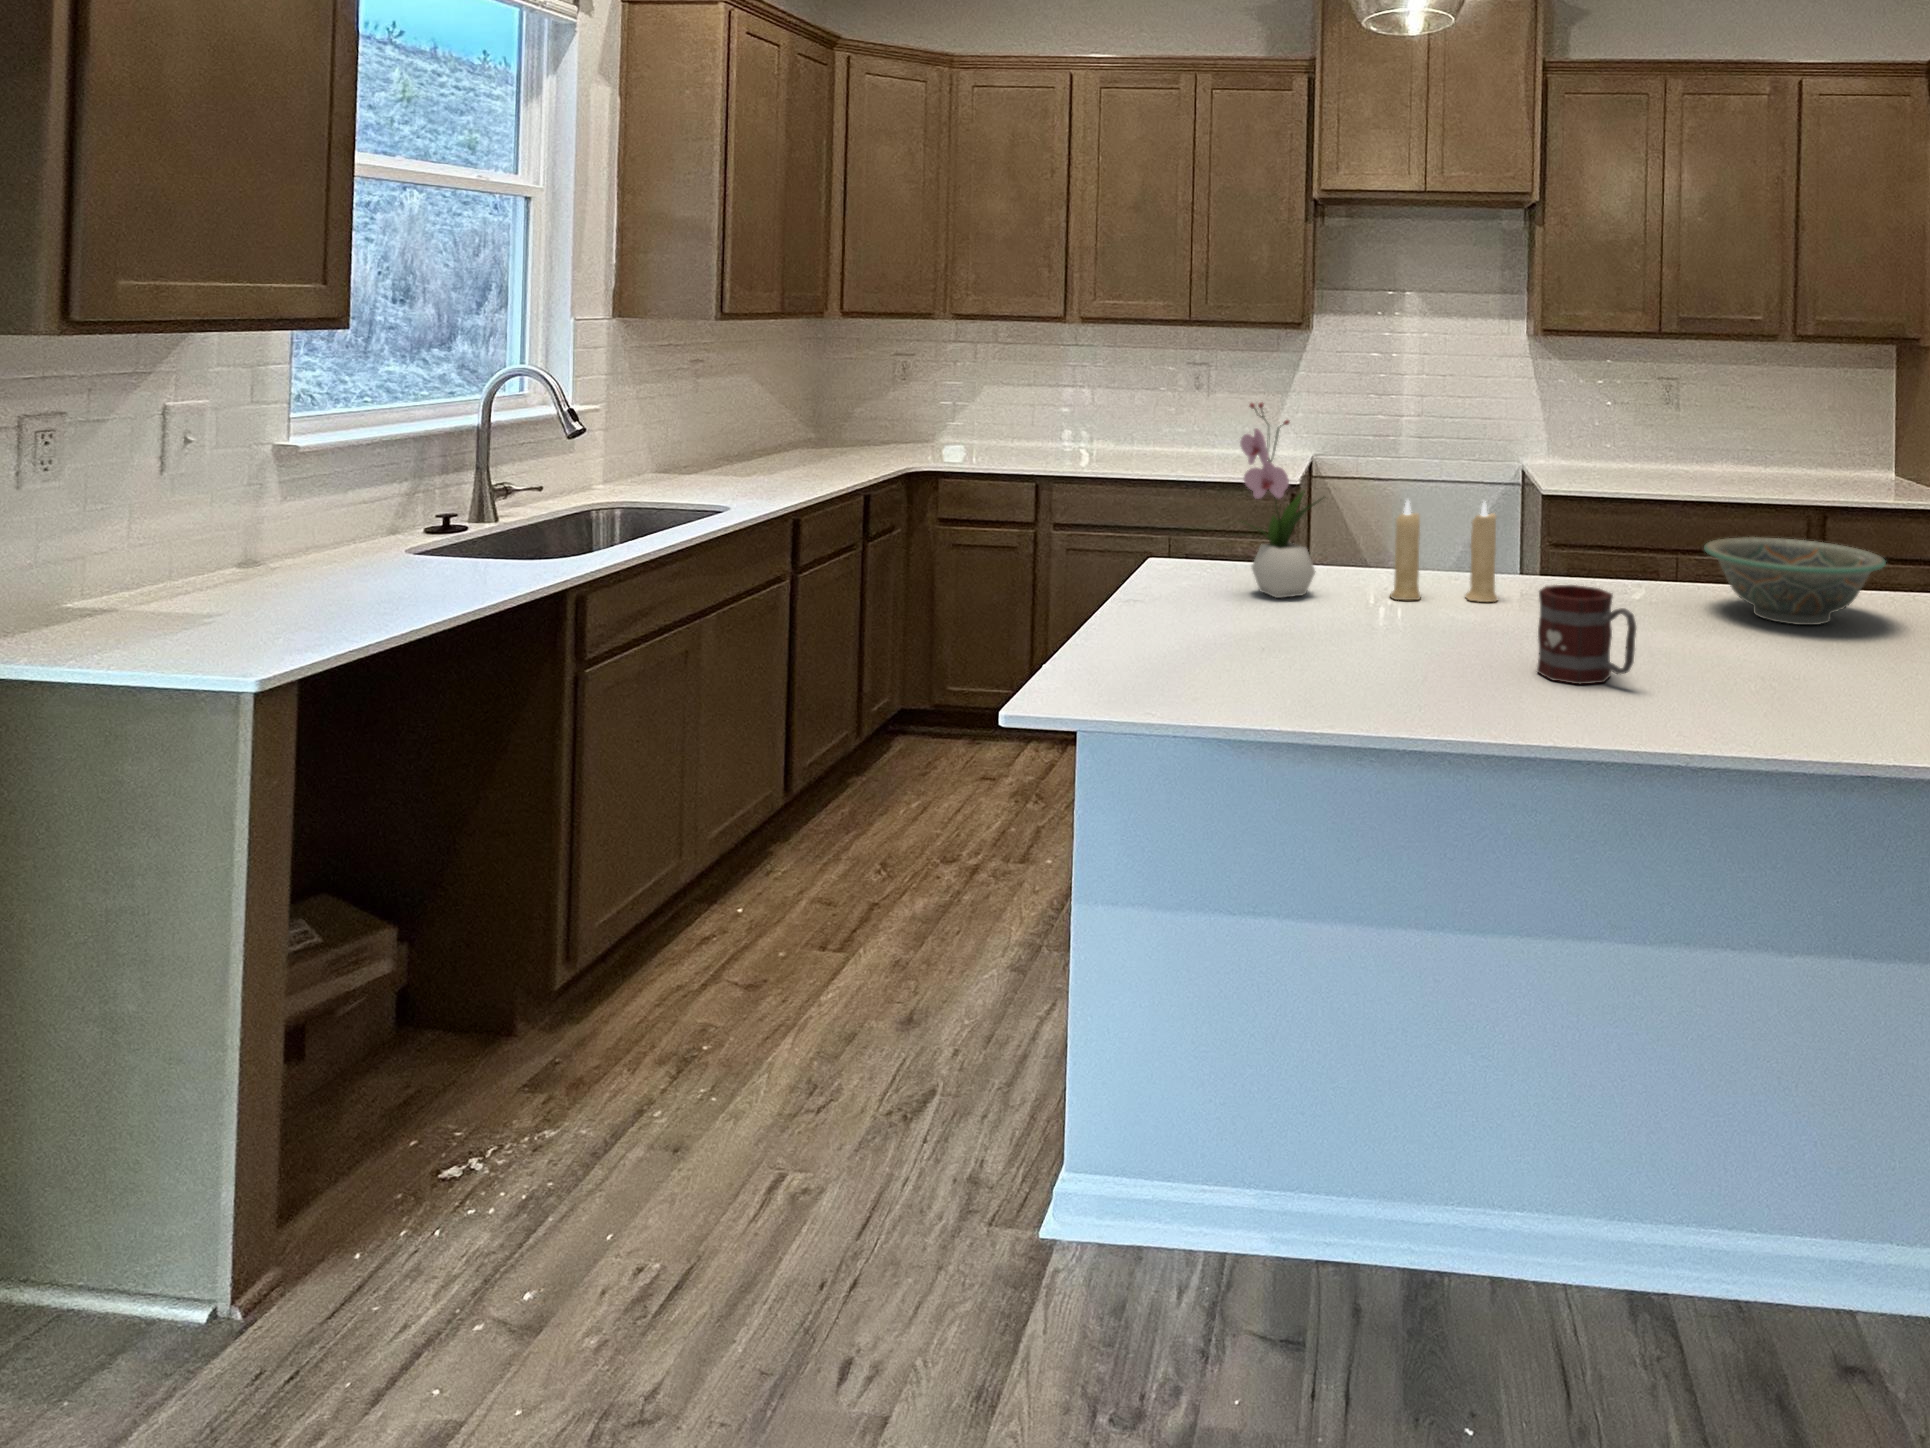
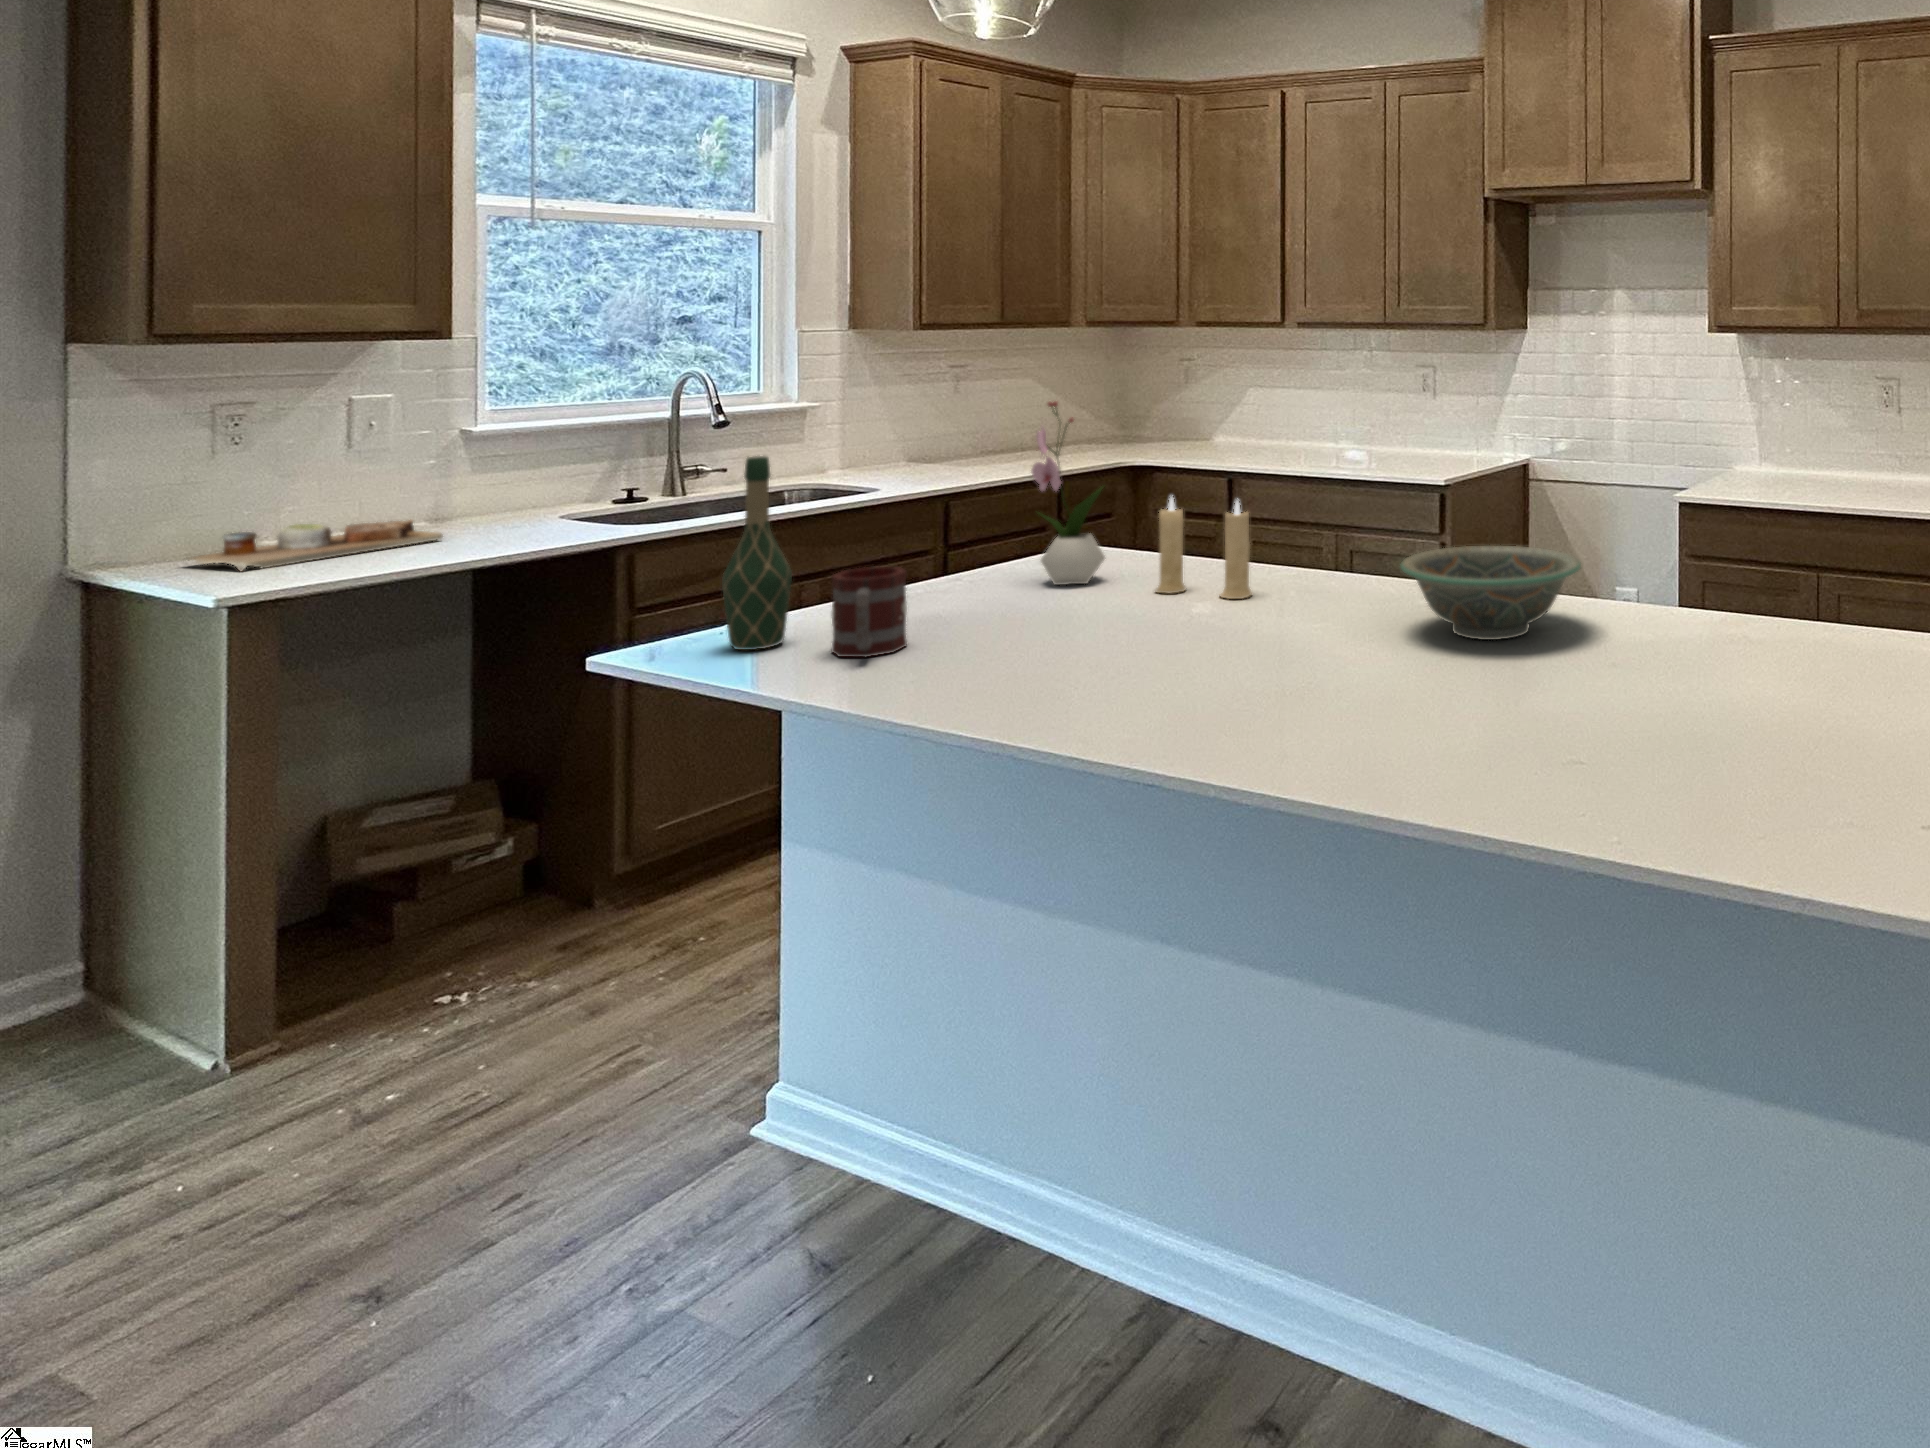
wine bottle: none [1132,465,1200,685] -> present [722,456,792,650]
cutting board: none [34,560,334,640] -> present [187,520,443,571]
mug: present [1537,585,1636,684] -> present [832,566,907,657]

